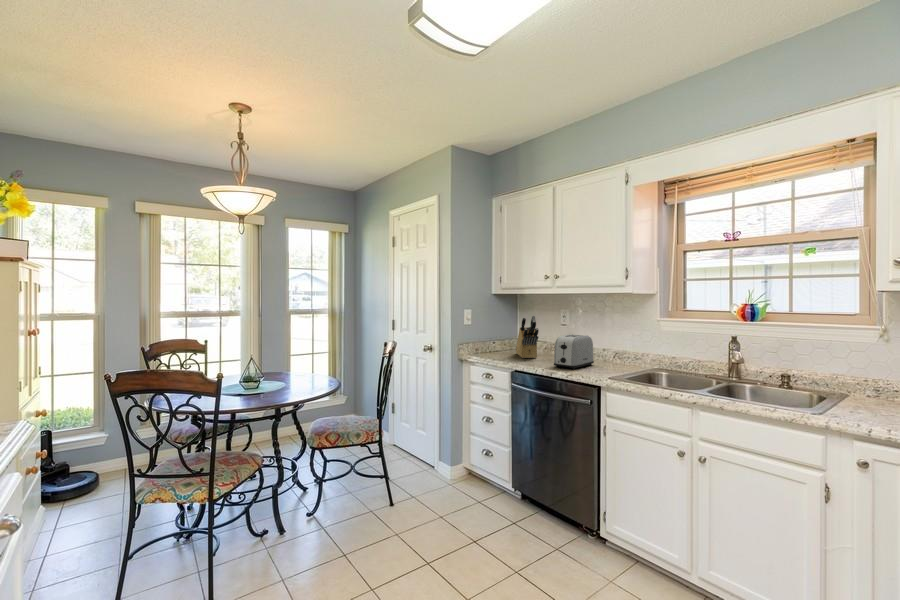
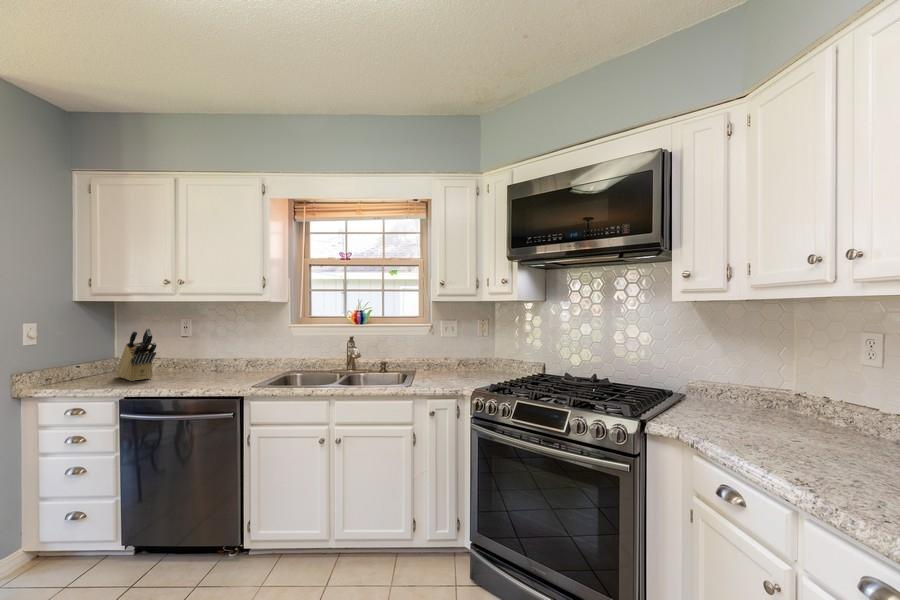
toaster: present [554,334,594,369] -> none [183,346,227,385]

